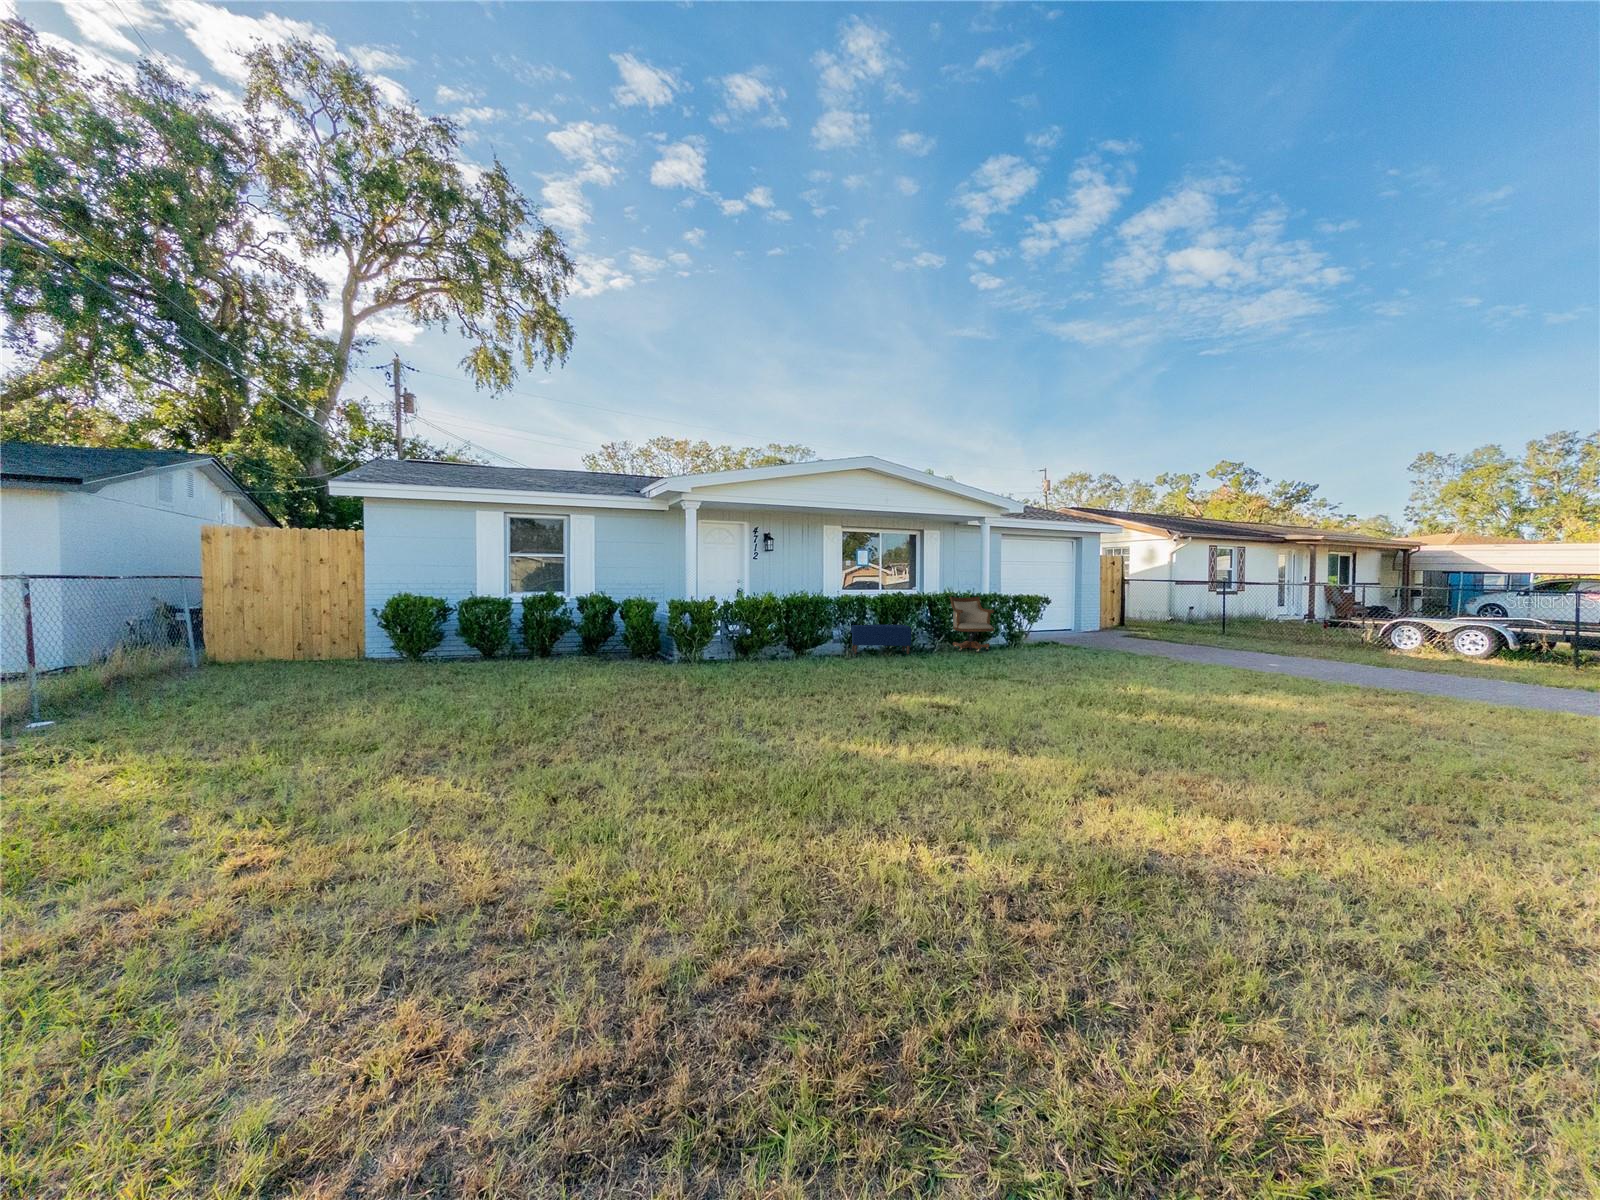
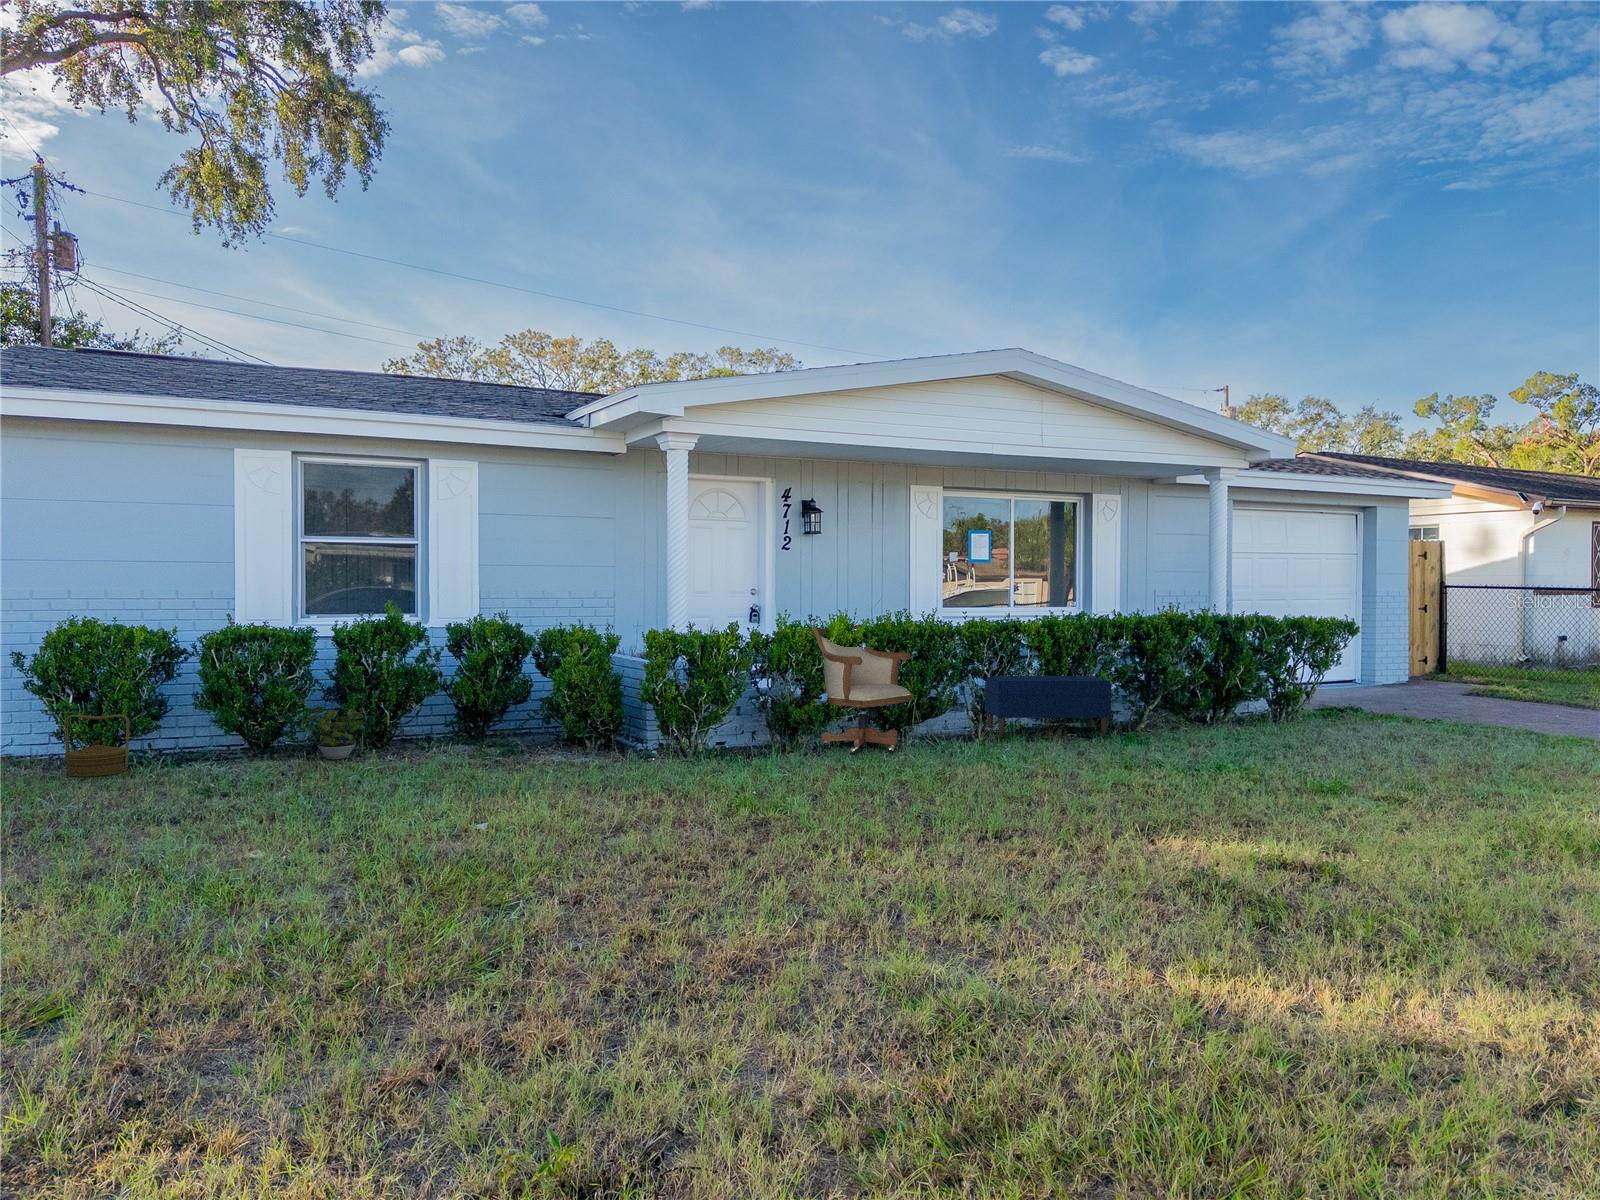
chair: present [949,597,994,653] -> present [812,624,912,754]
potted plant: none [504,635,536,661] -> present [301,707,364,760]
woven basket: none [392,638,423,667] -> present [64,715,130,777]

